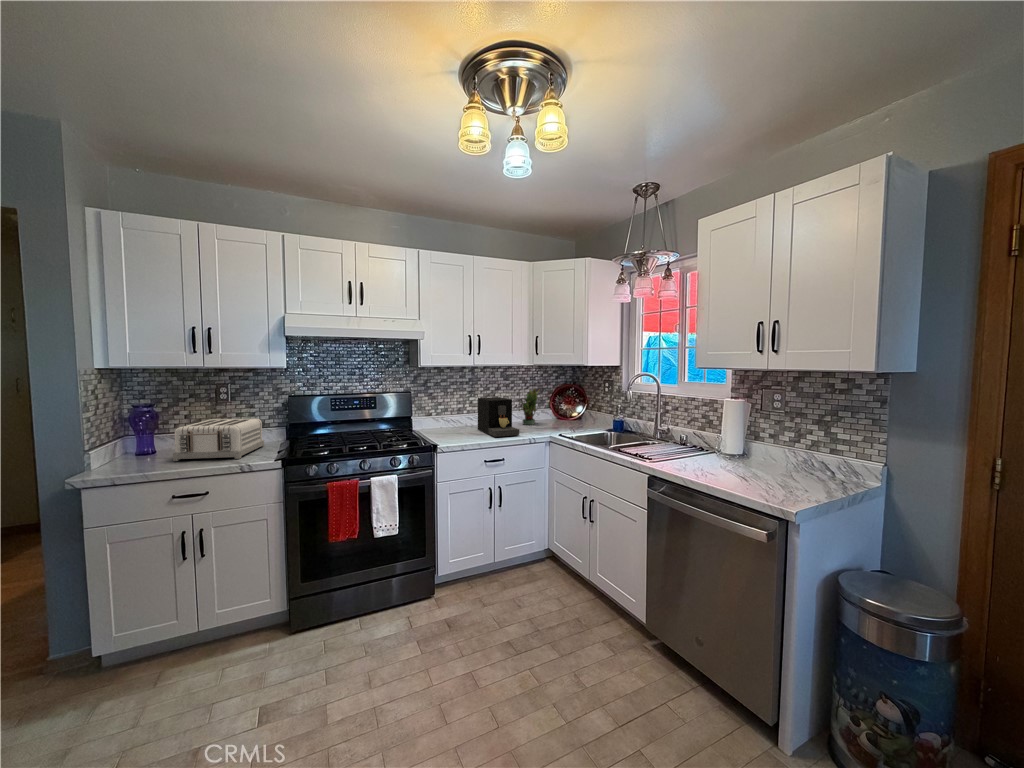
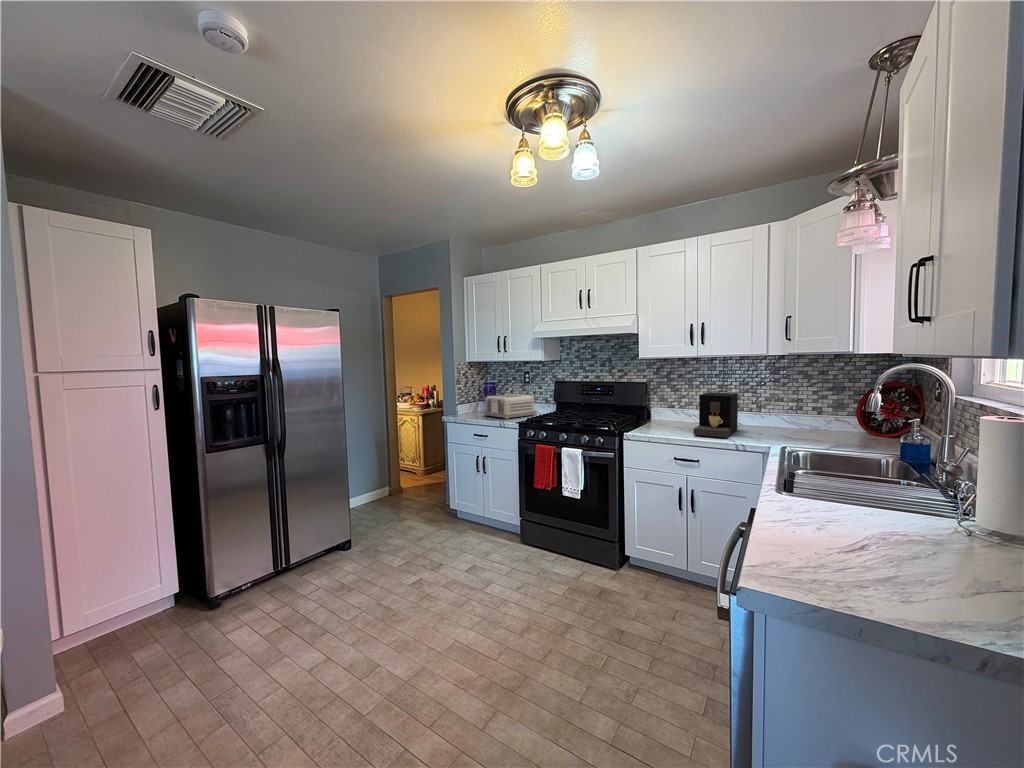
potted plant: present [519,388,540,425] -> none [771,384,809,433]

